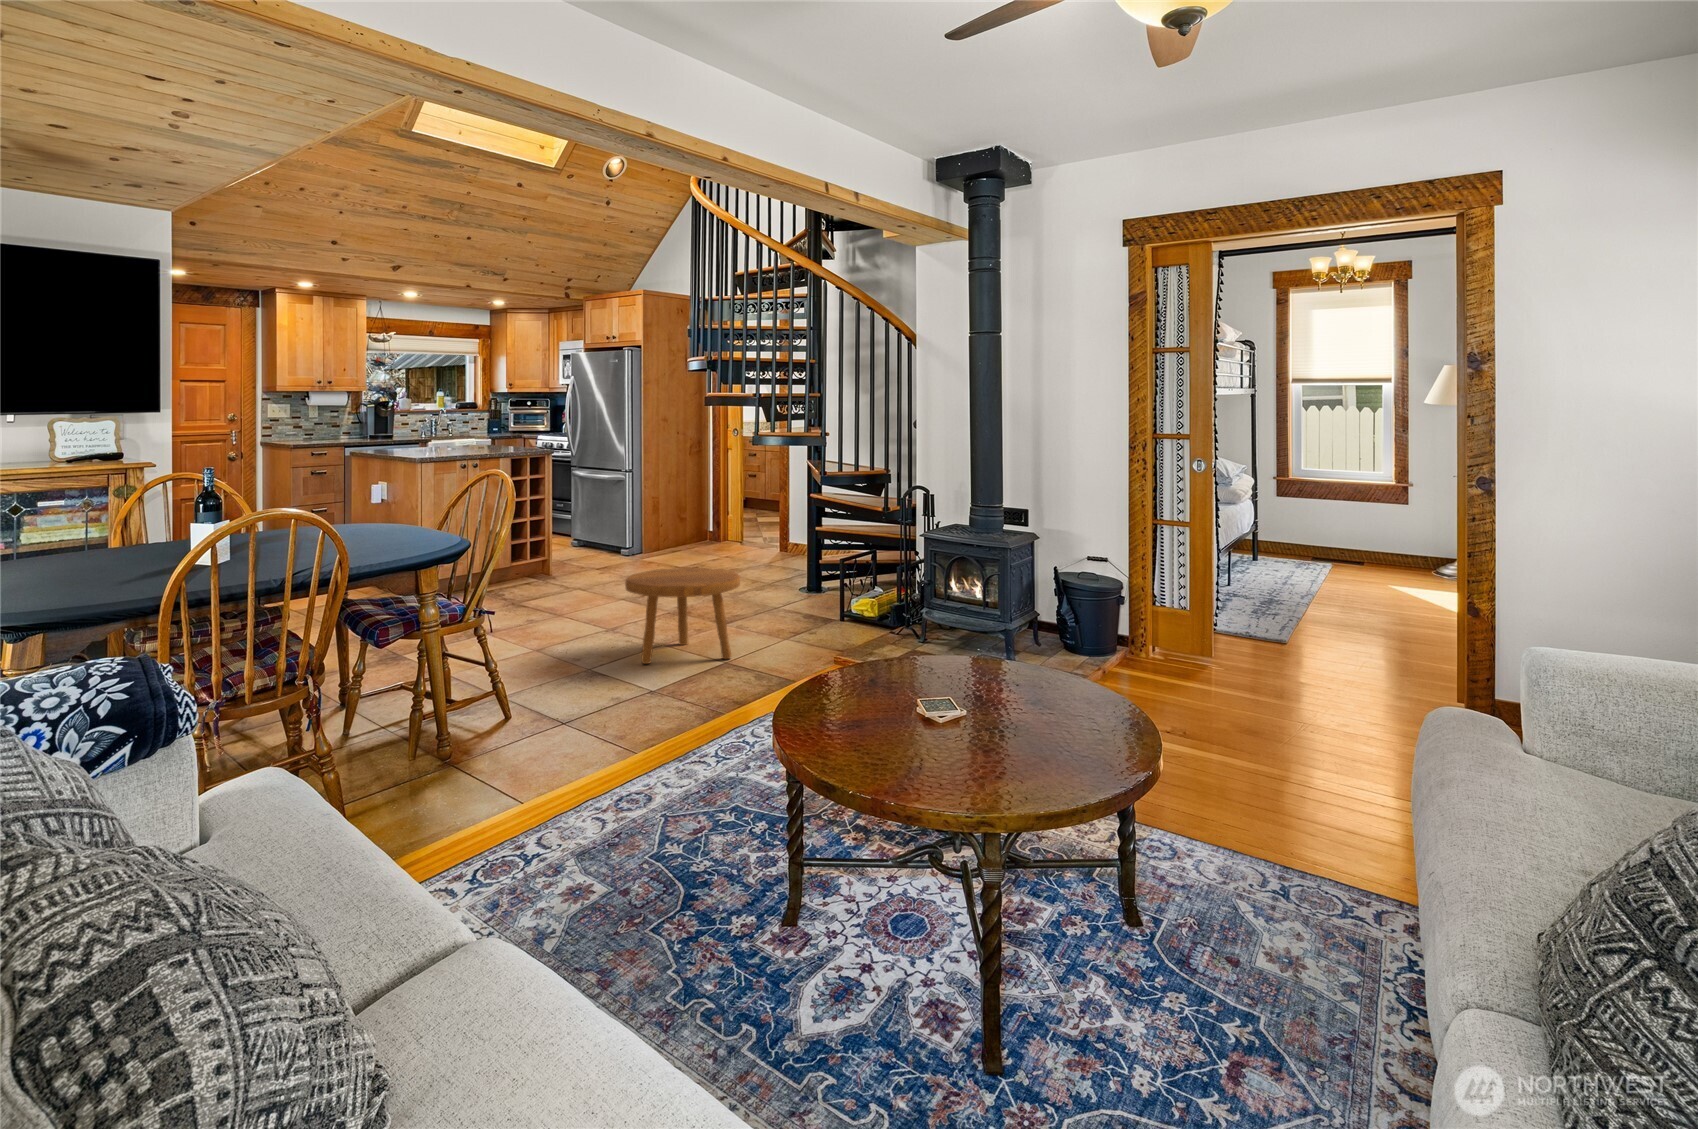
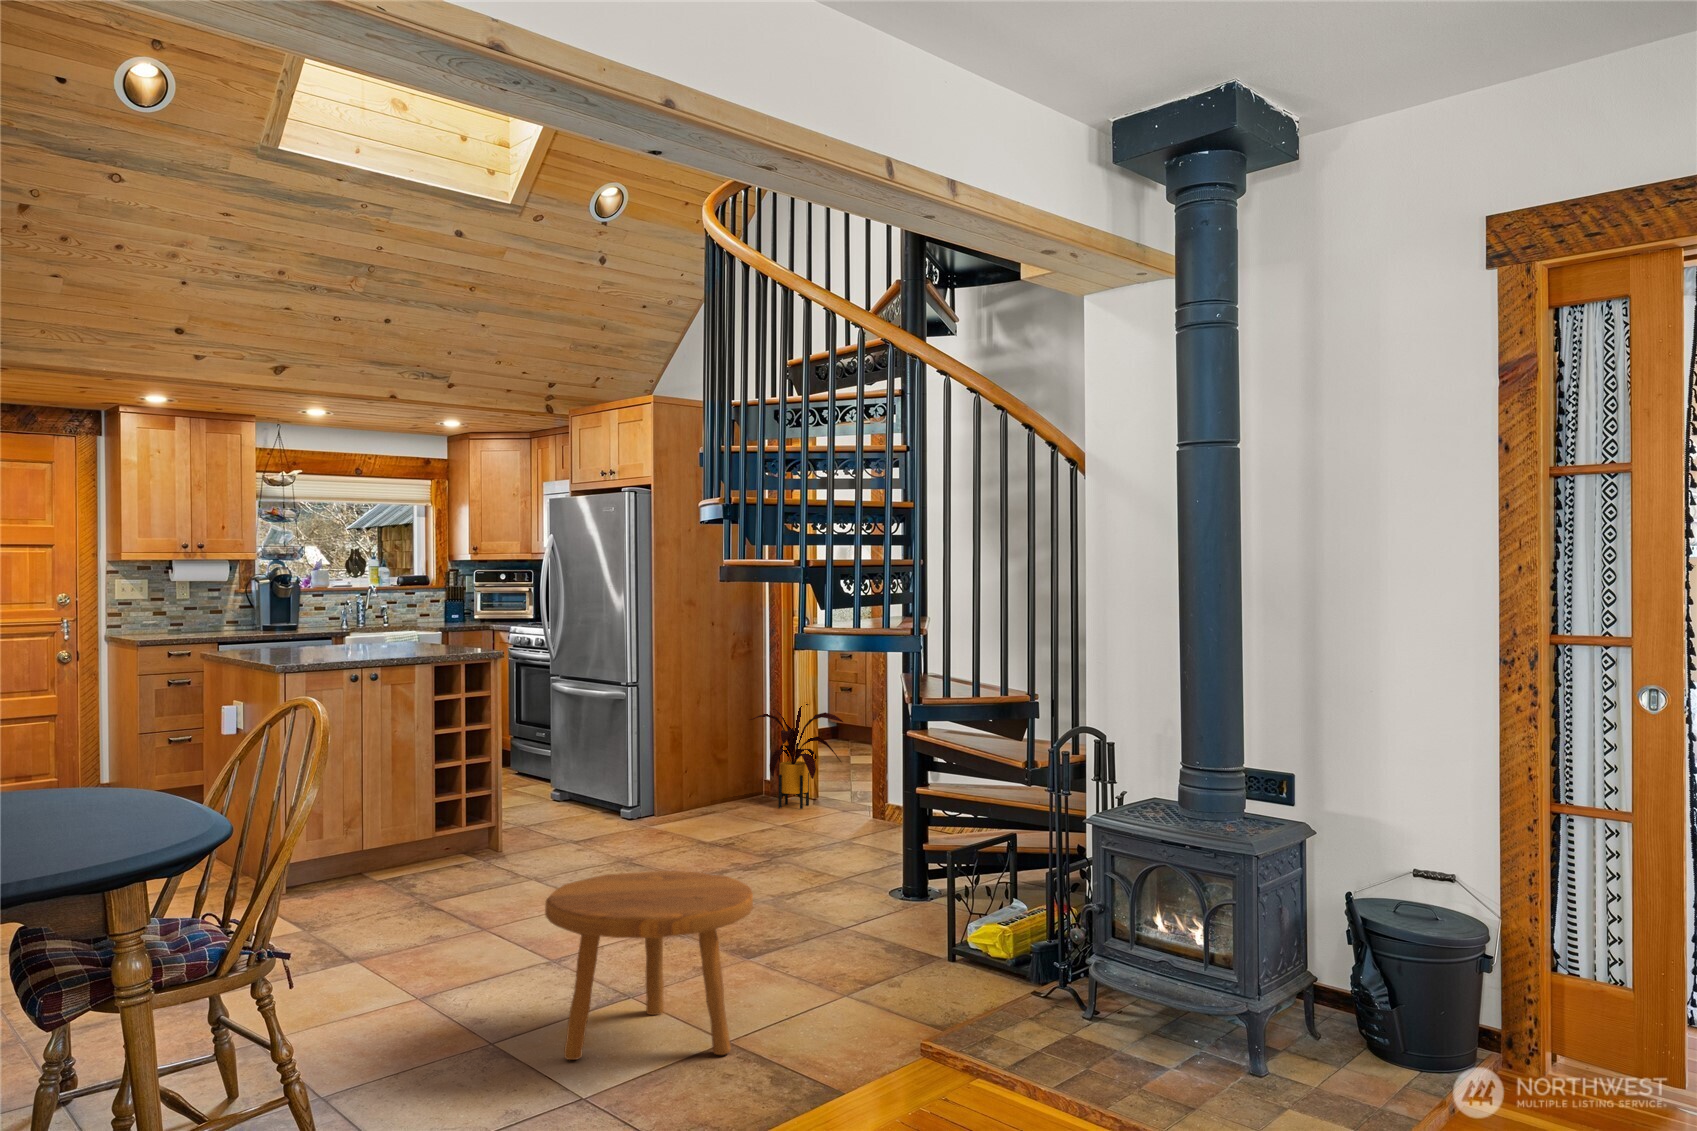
house plant: none [704,484,764,548] -> present [750,704,843,809]

